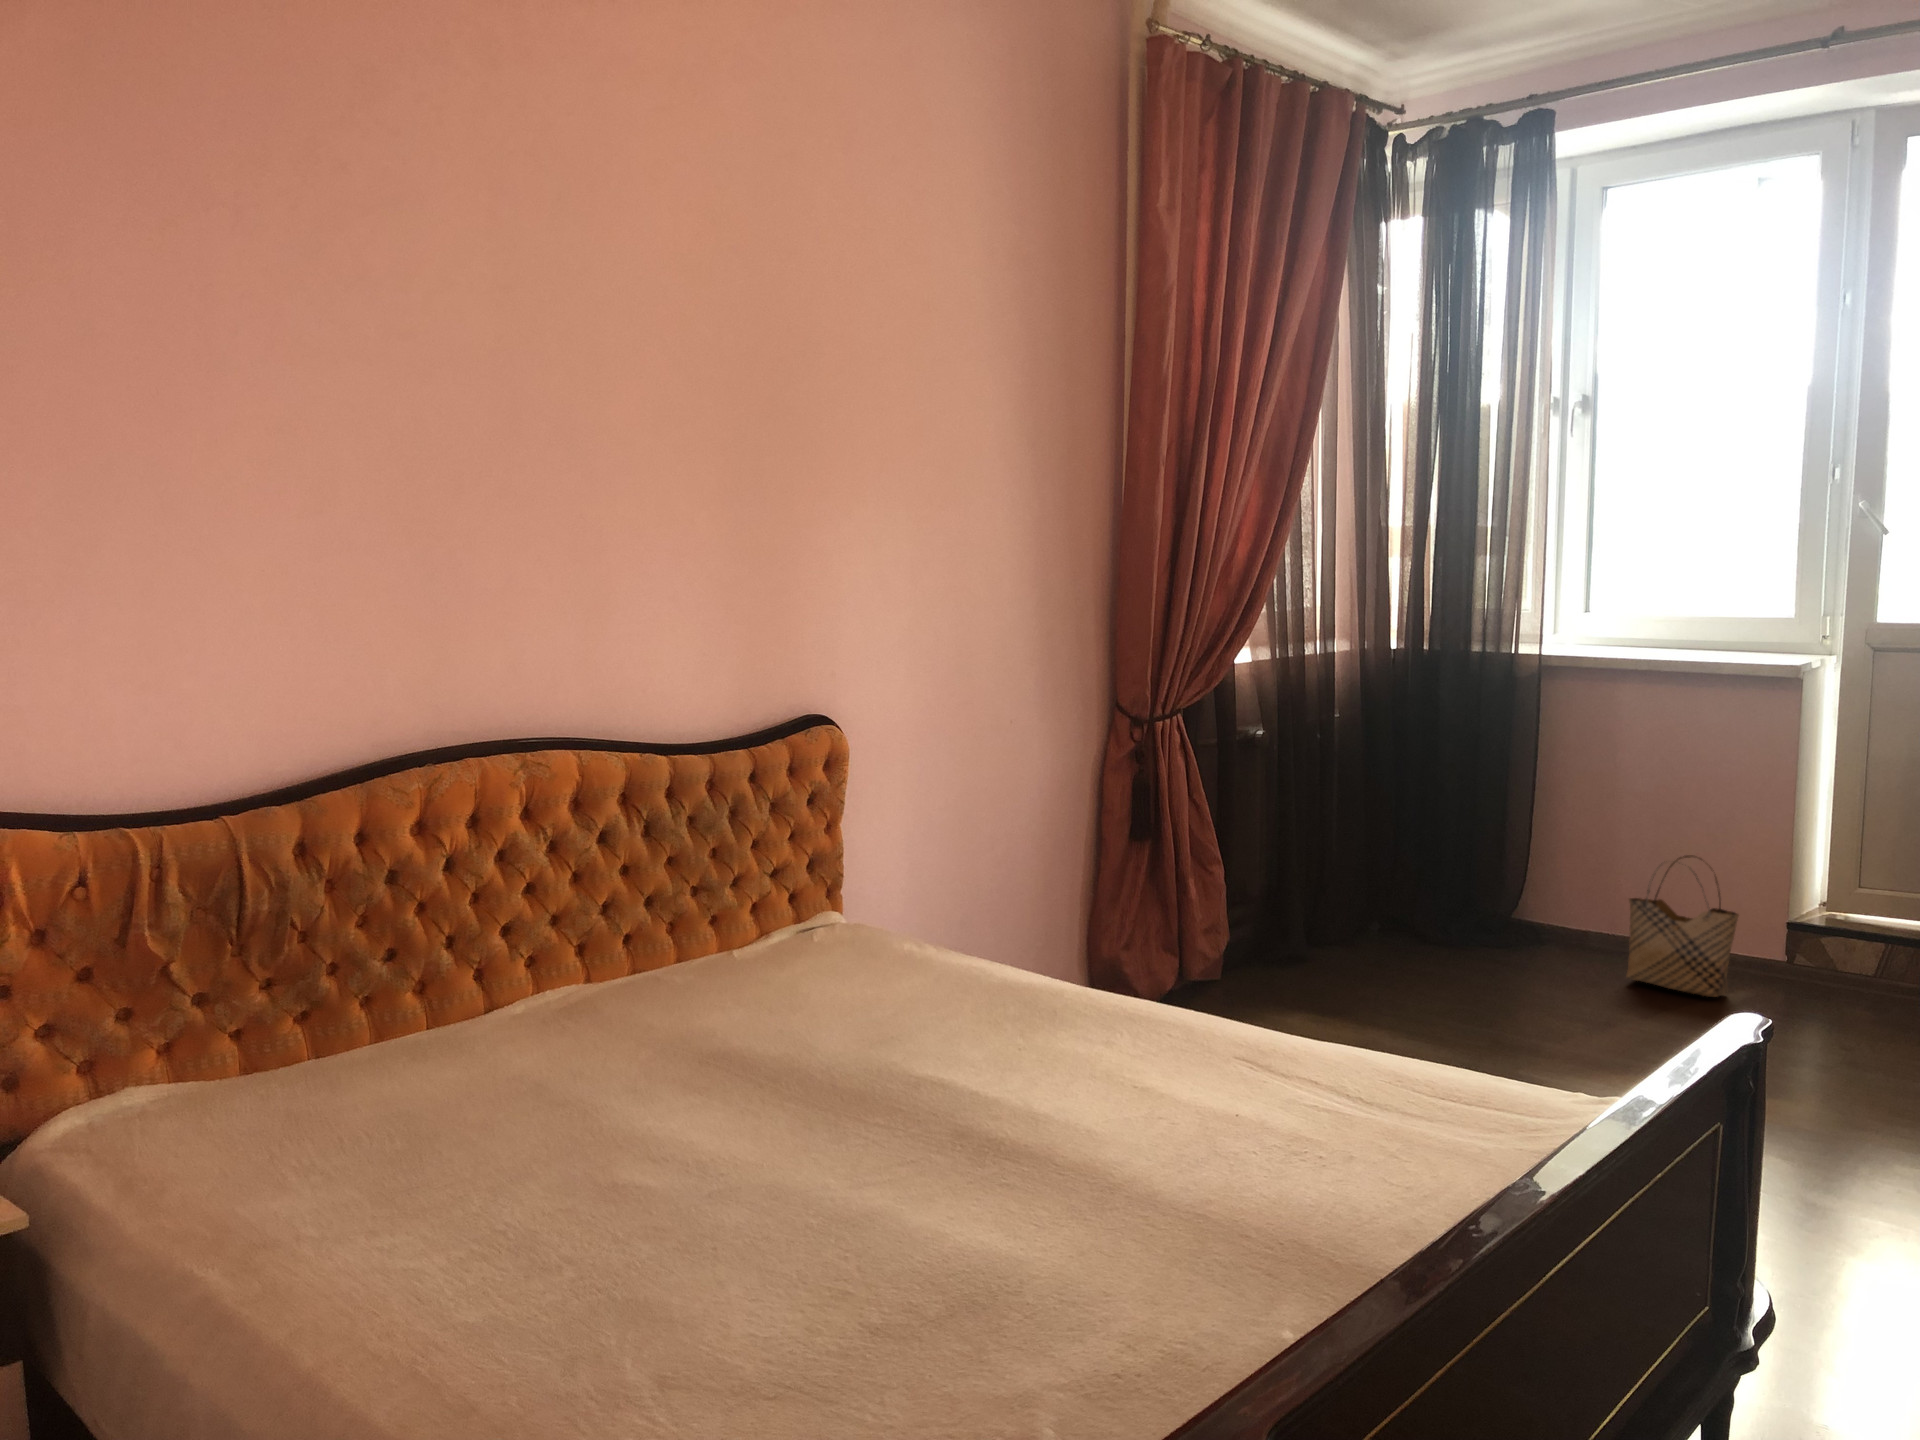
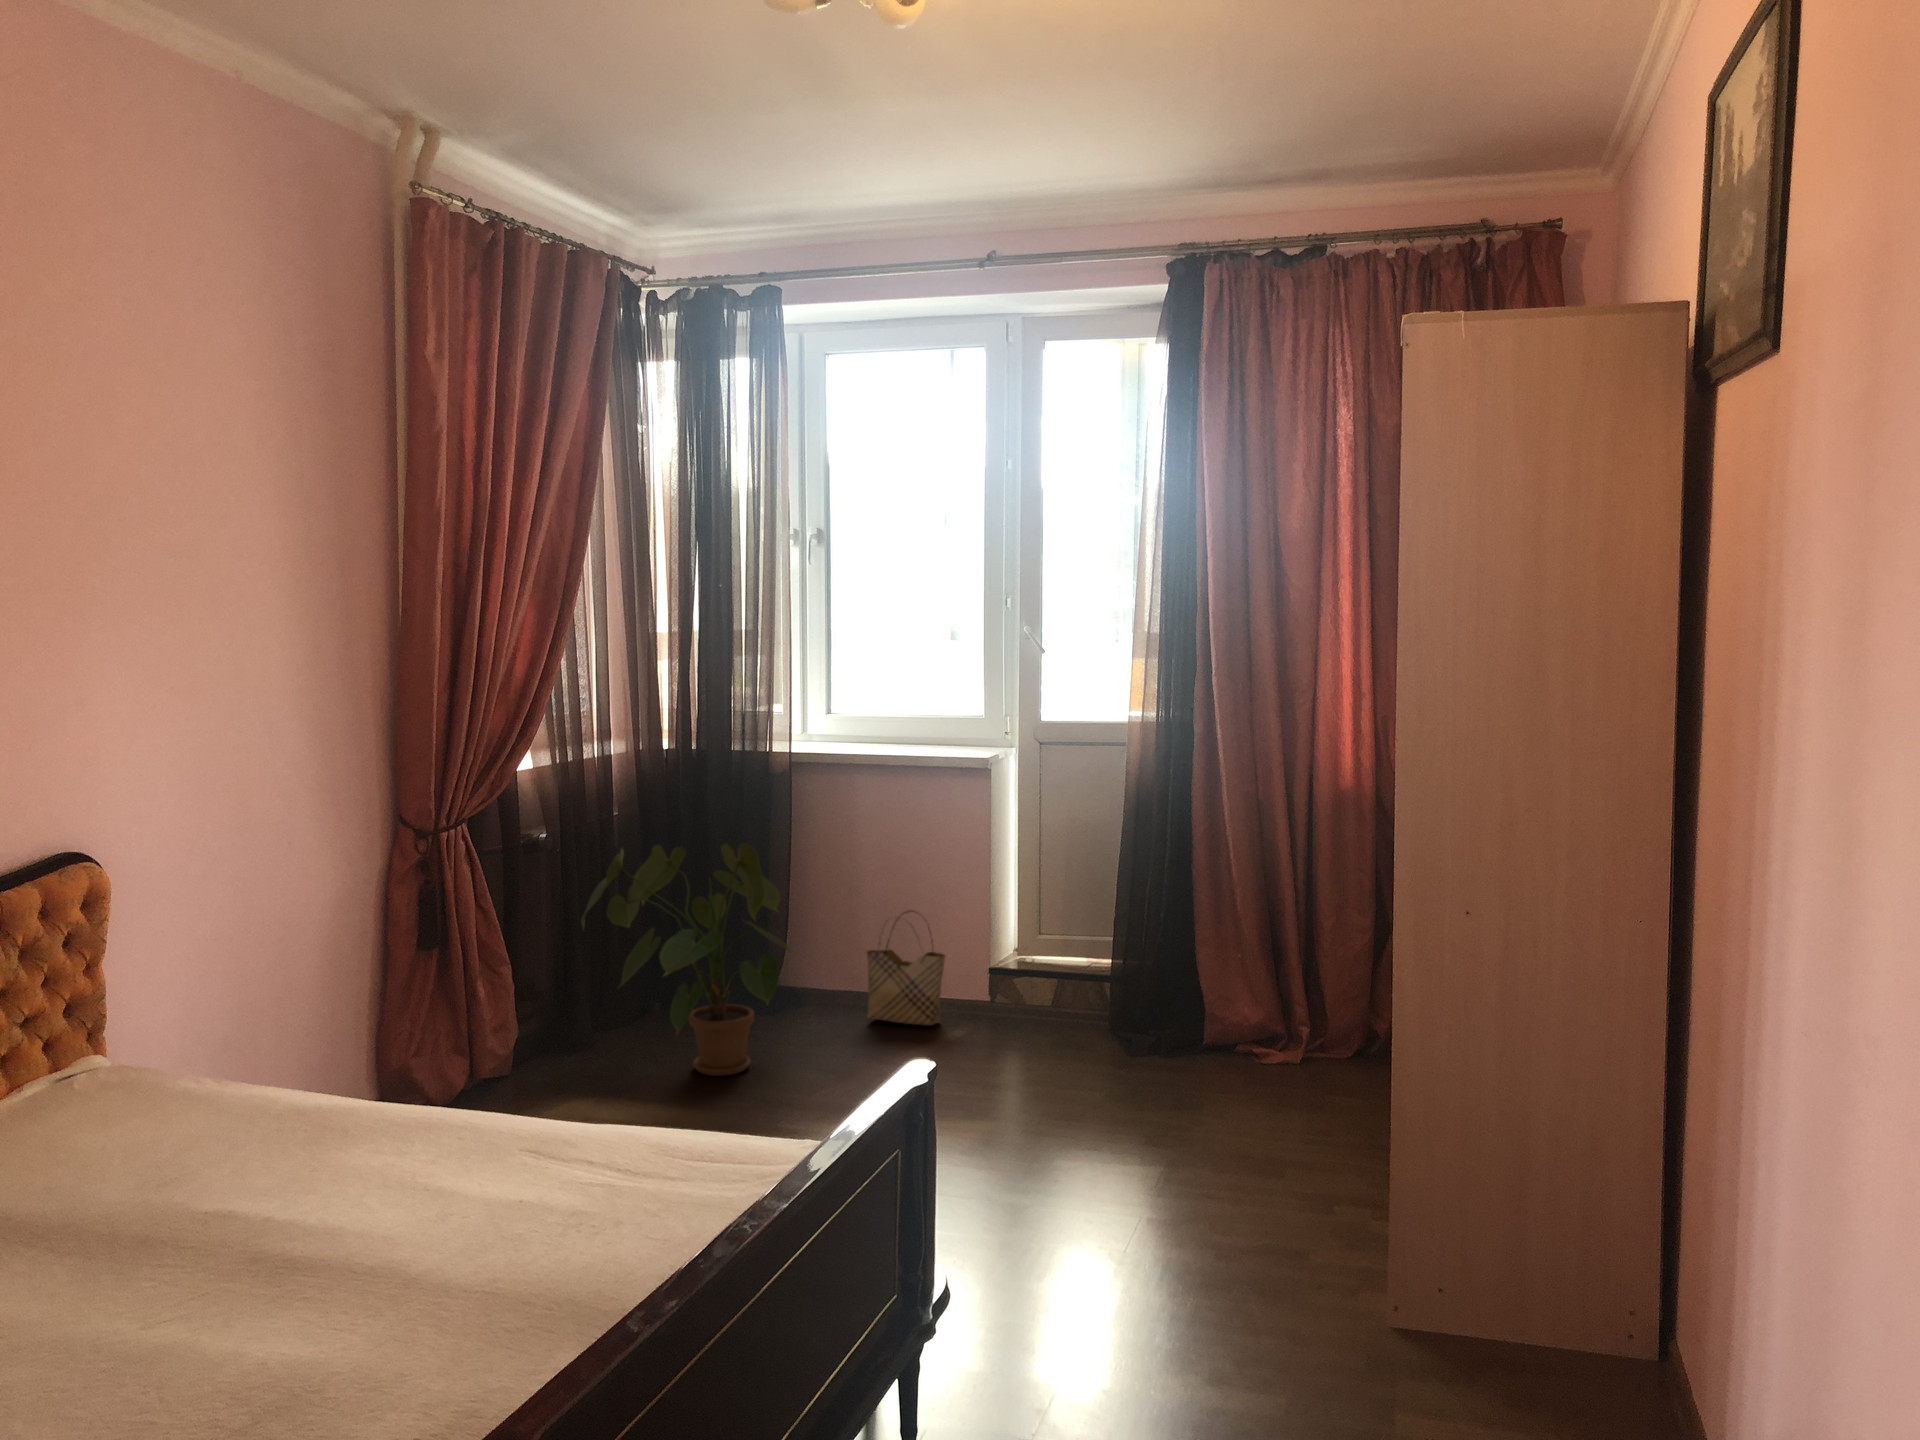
house plant: none [1295,755,1548,1020] -> present [581,844,789,1076]

